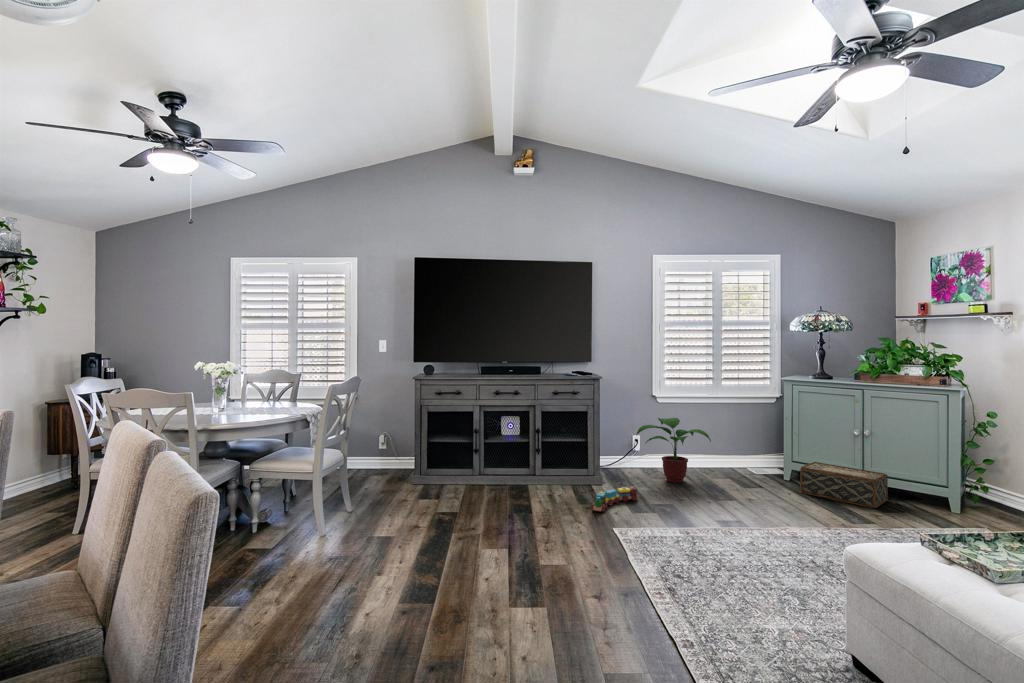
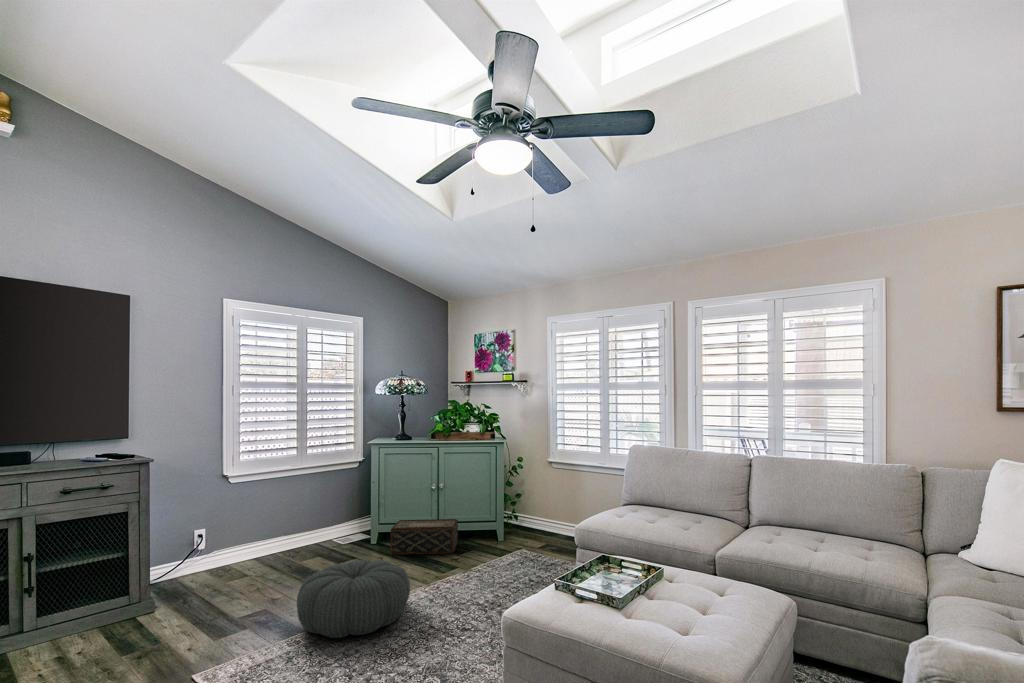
potted plant: present [637,418,711,483] -> none [209,498,304,580]
pouf: none [690,483,797,546] -> present [297,560,410,638]
toy train: present [592,487,638,512] -> none [147,601,216,658]

